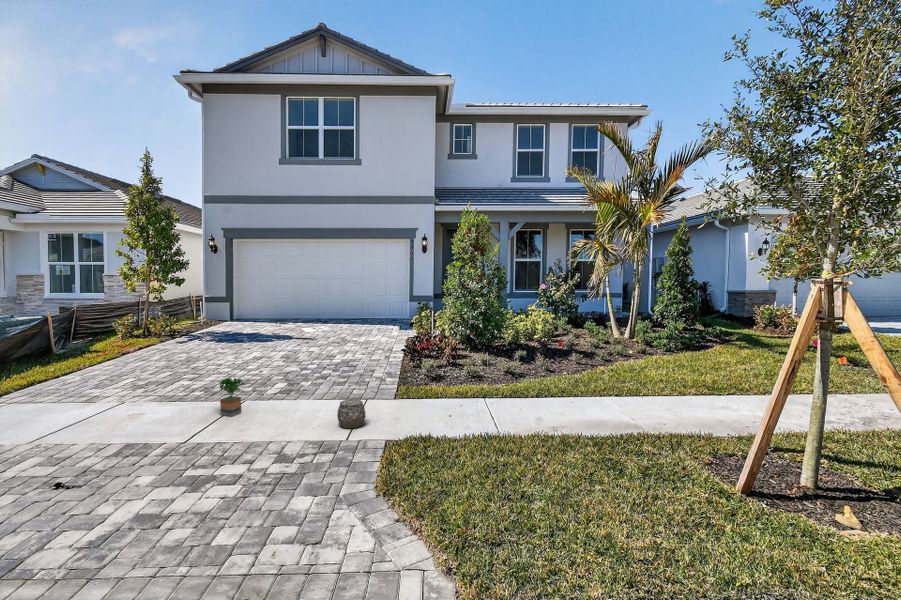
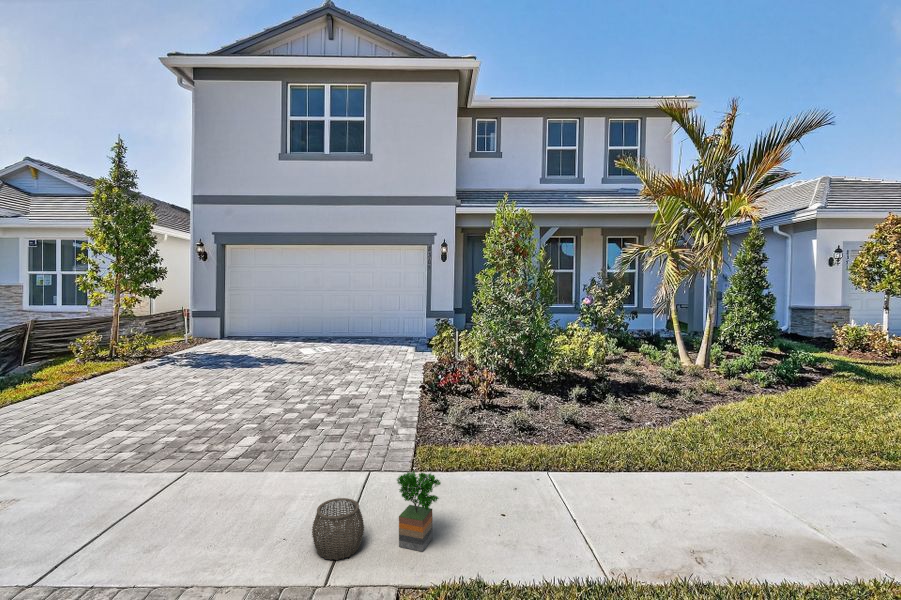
potted tree: present [219,378,244,417] -> present [397,471,441,552]

